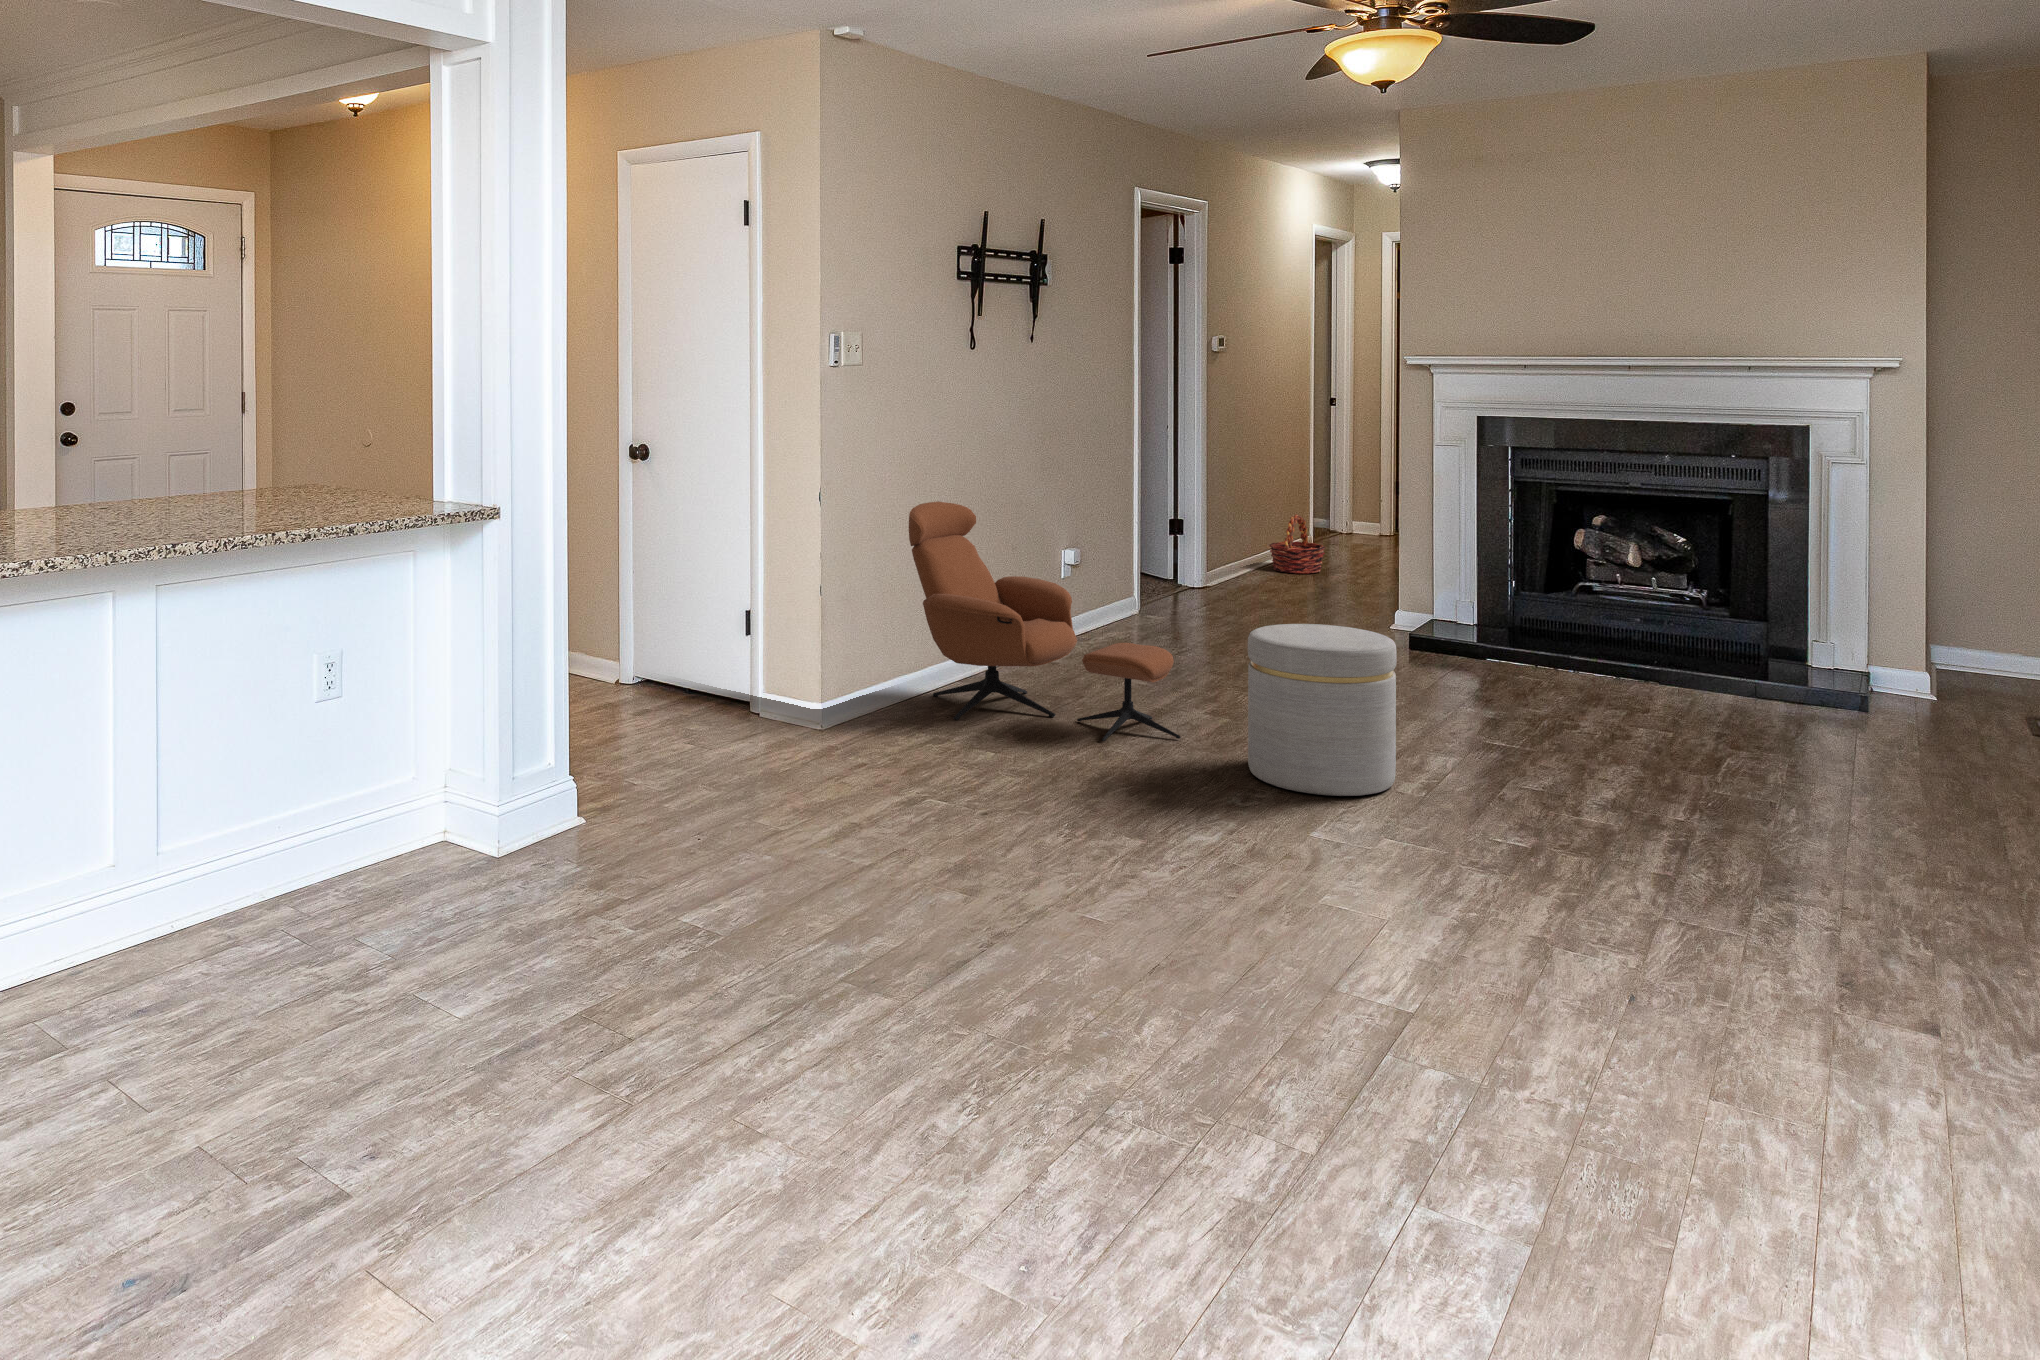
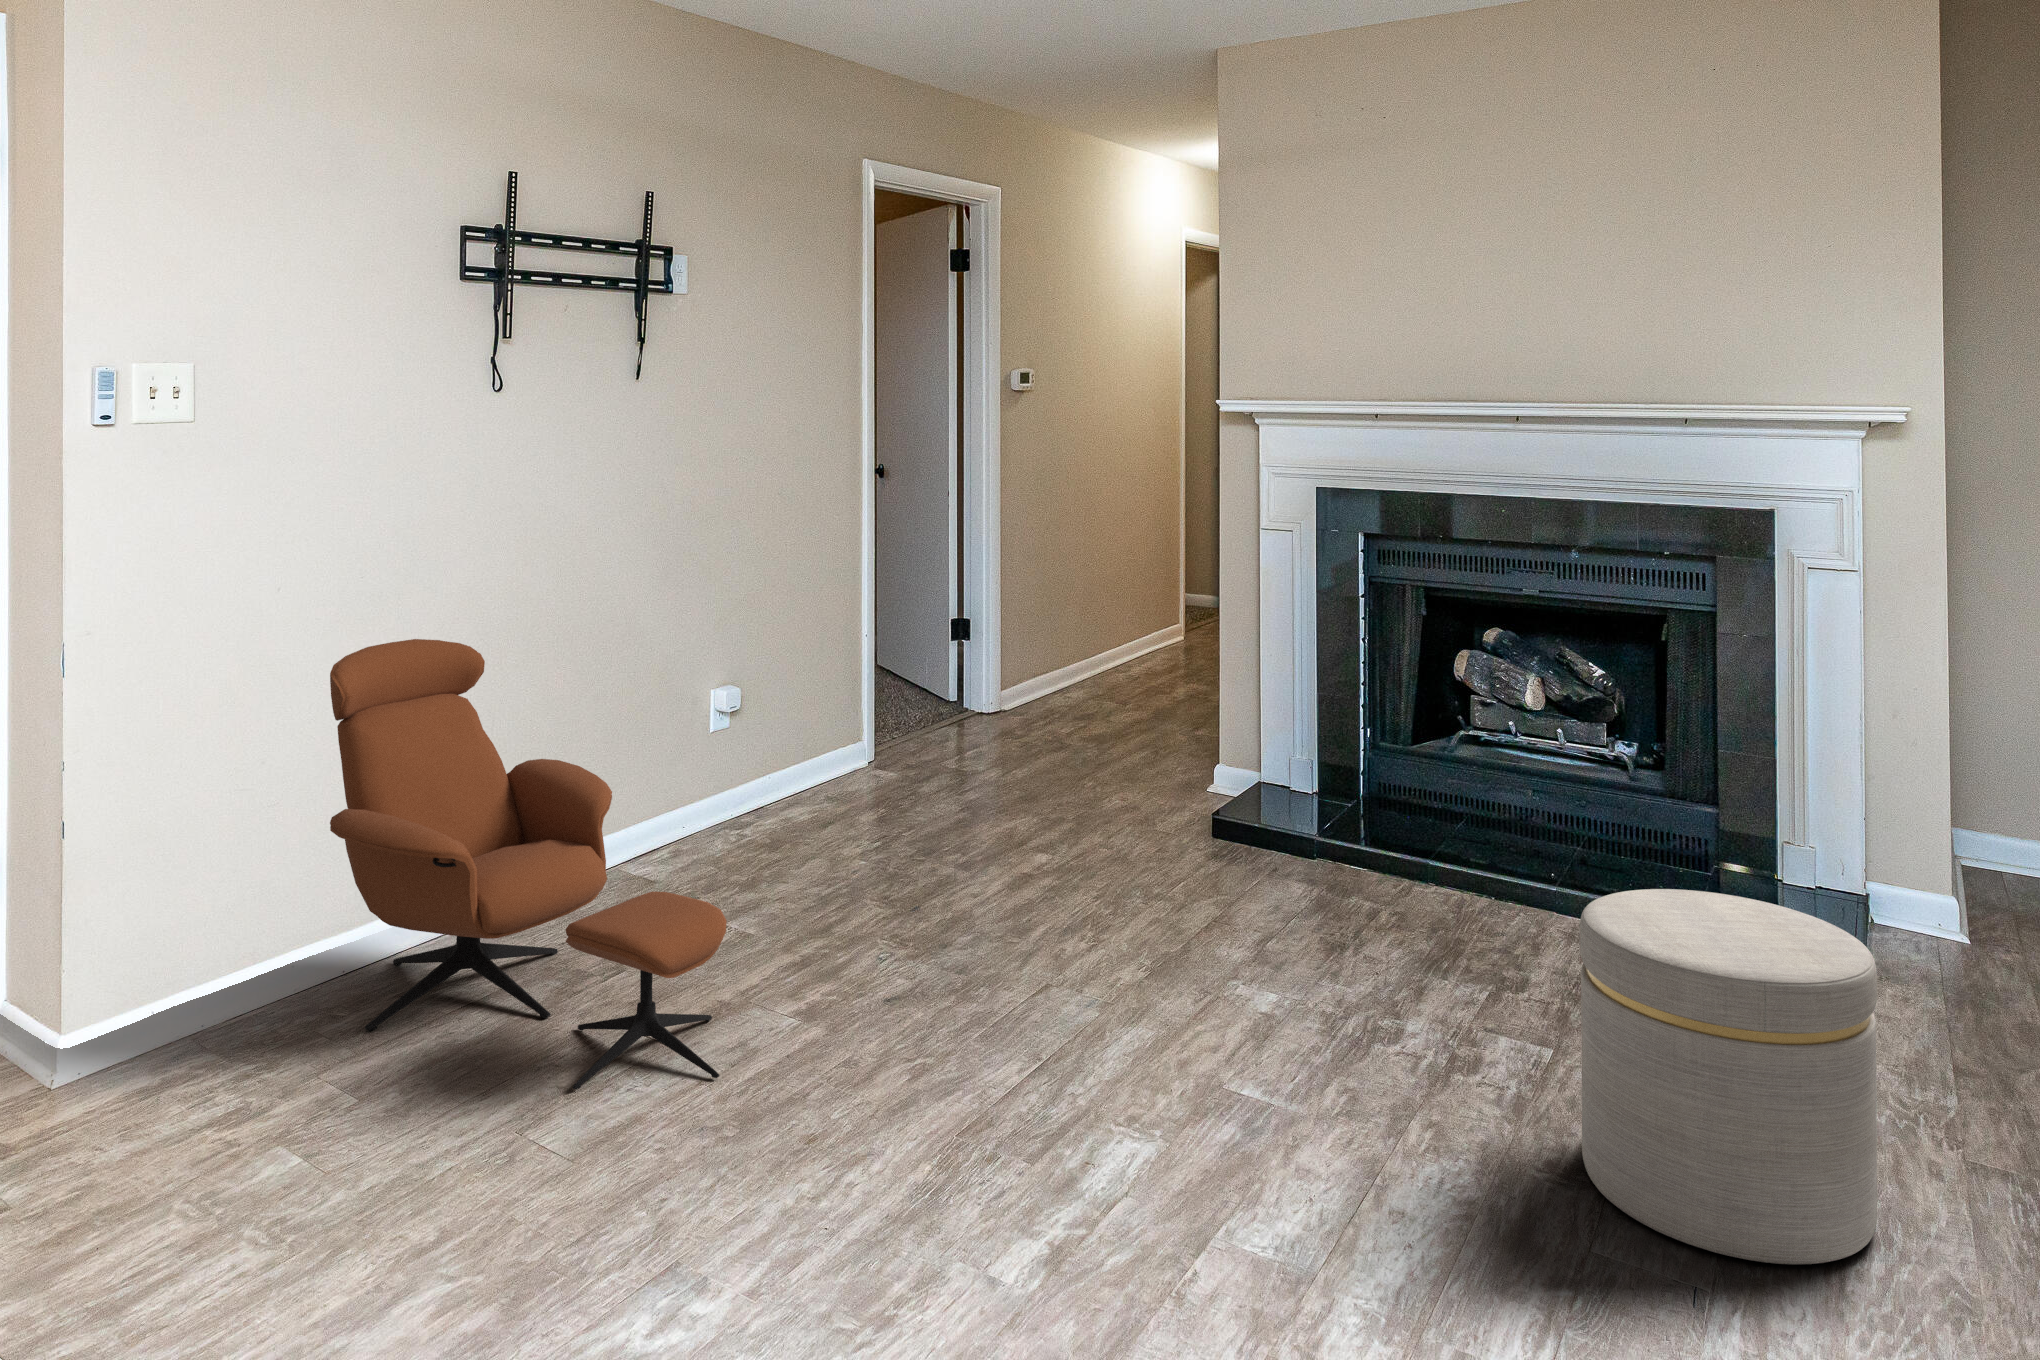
basket: present [1269,515,1325,574] -> none [1103,608,1174,688]
ottoman: present [1248,624,1397,796] -> present [1580,889,1877,1264]

